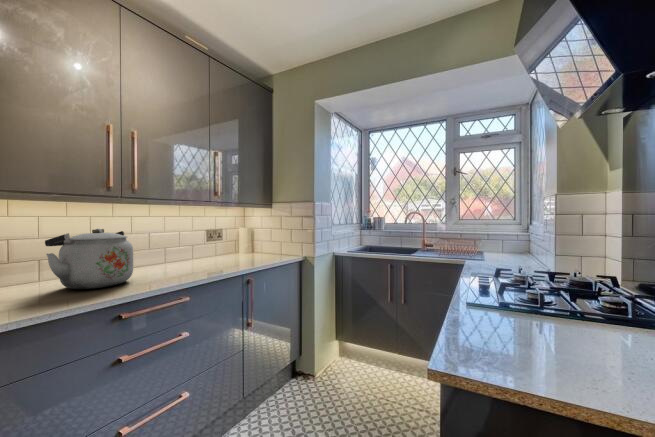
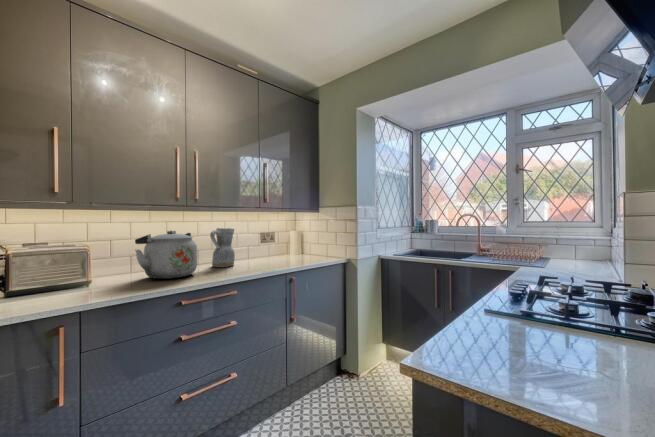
ceramic pitcher: none [148,226,178,271] -> present [210,228,235,267]

